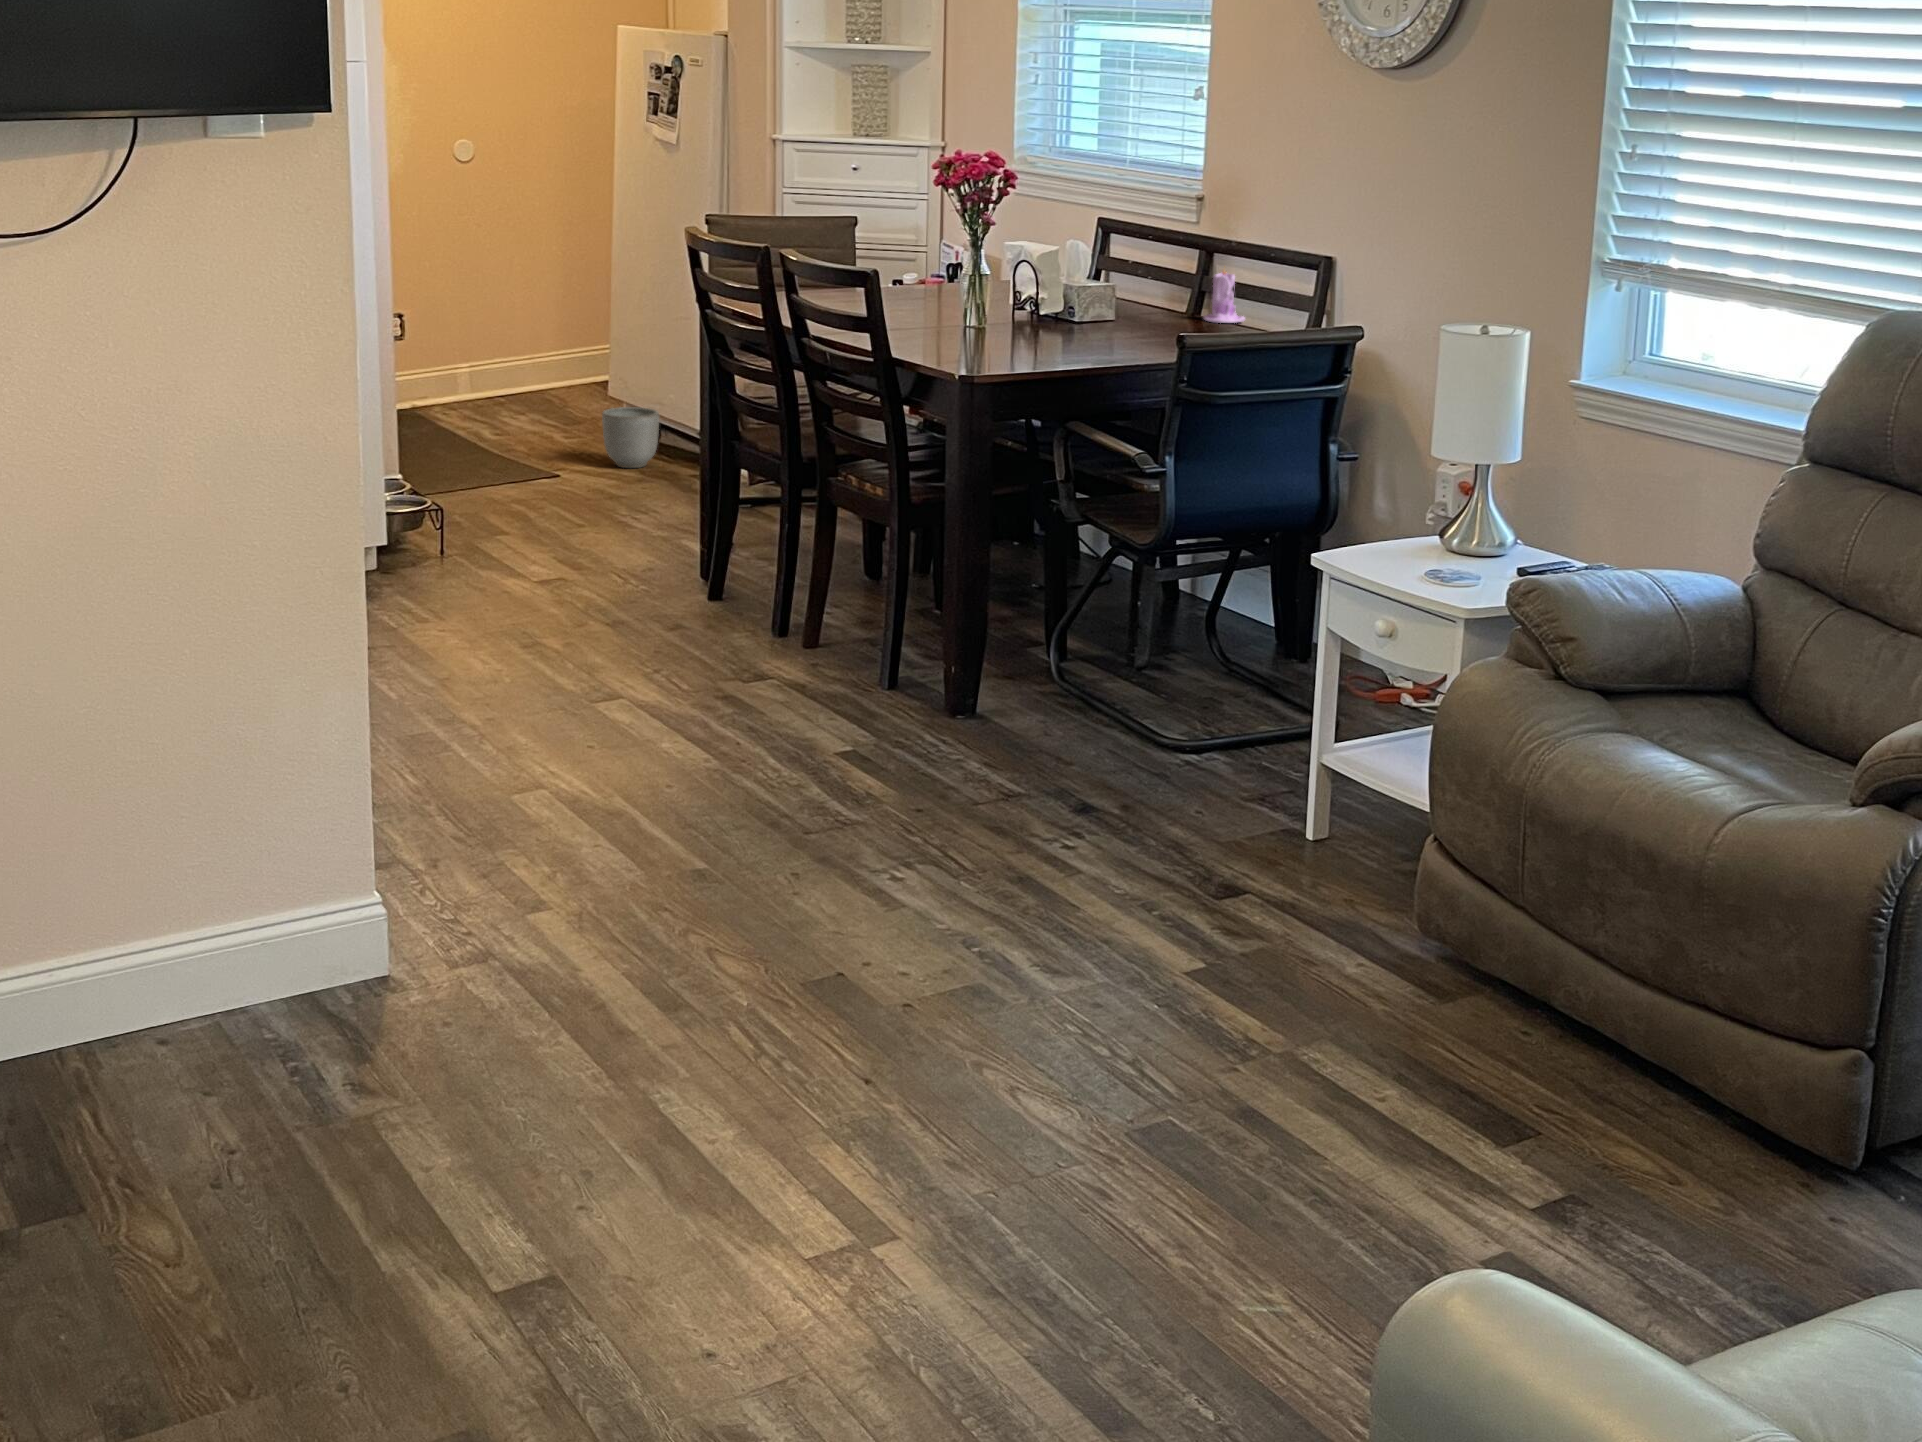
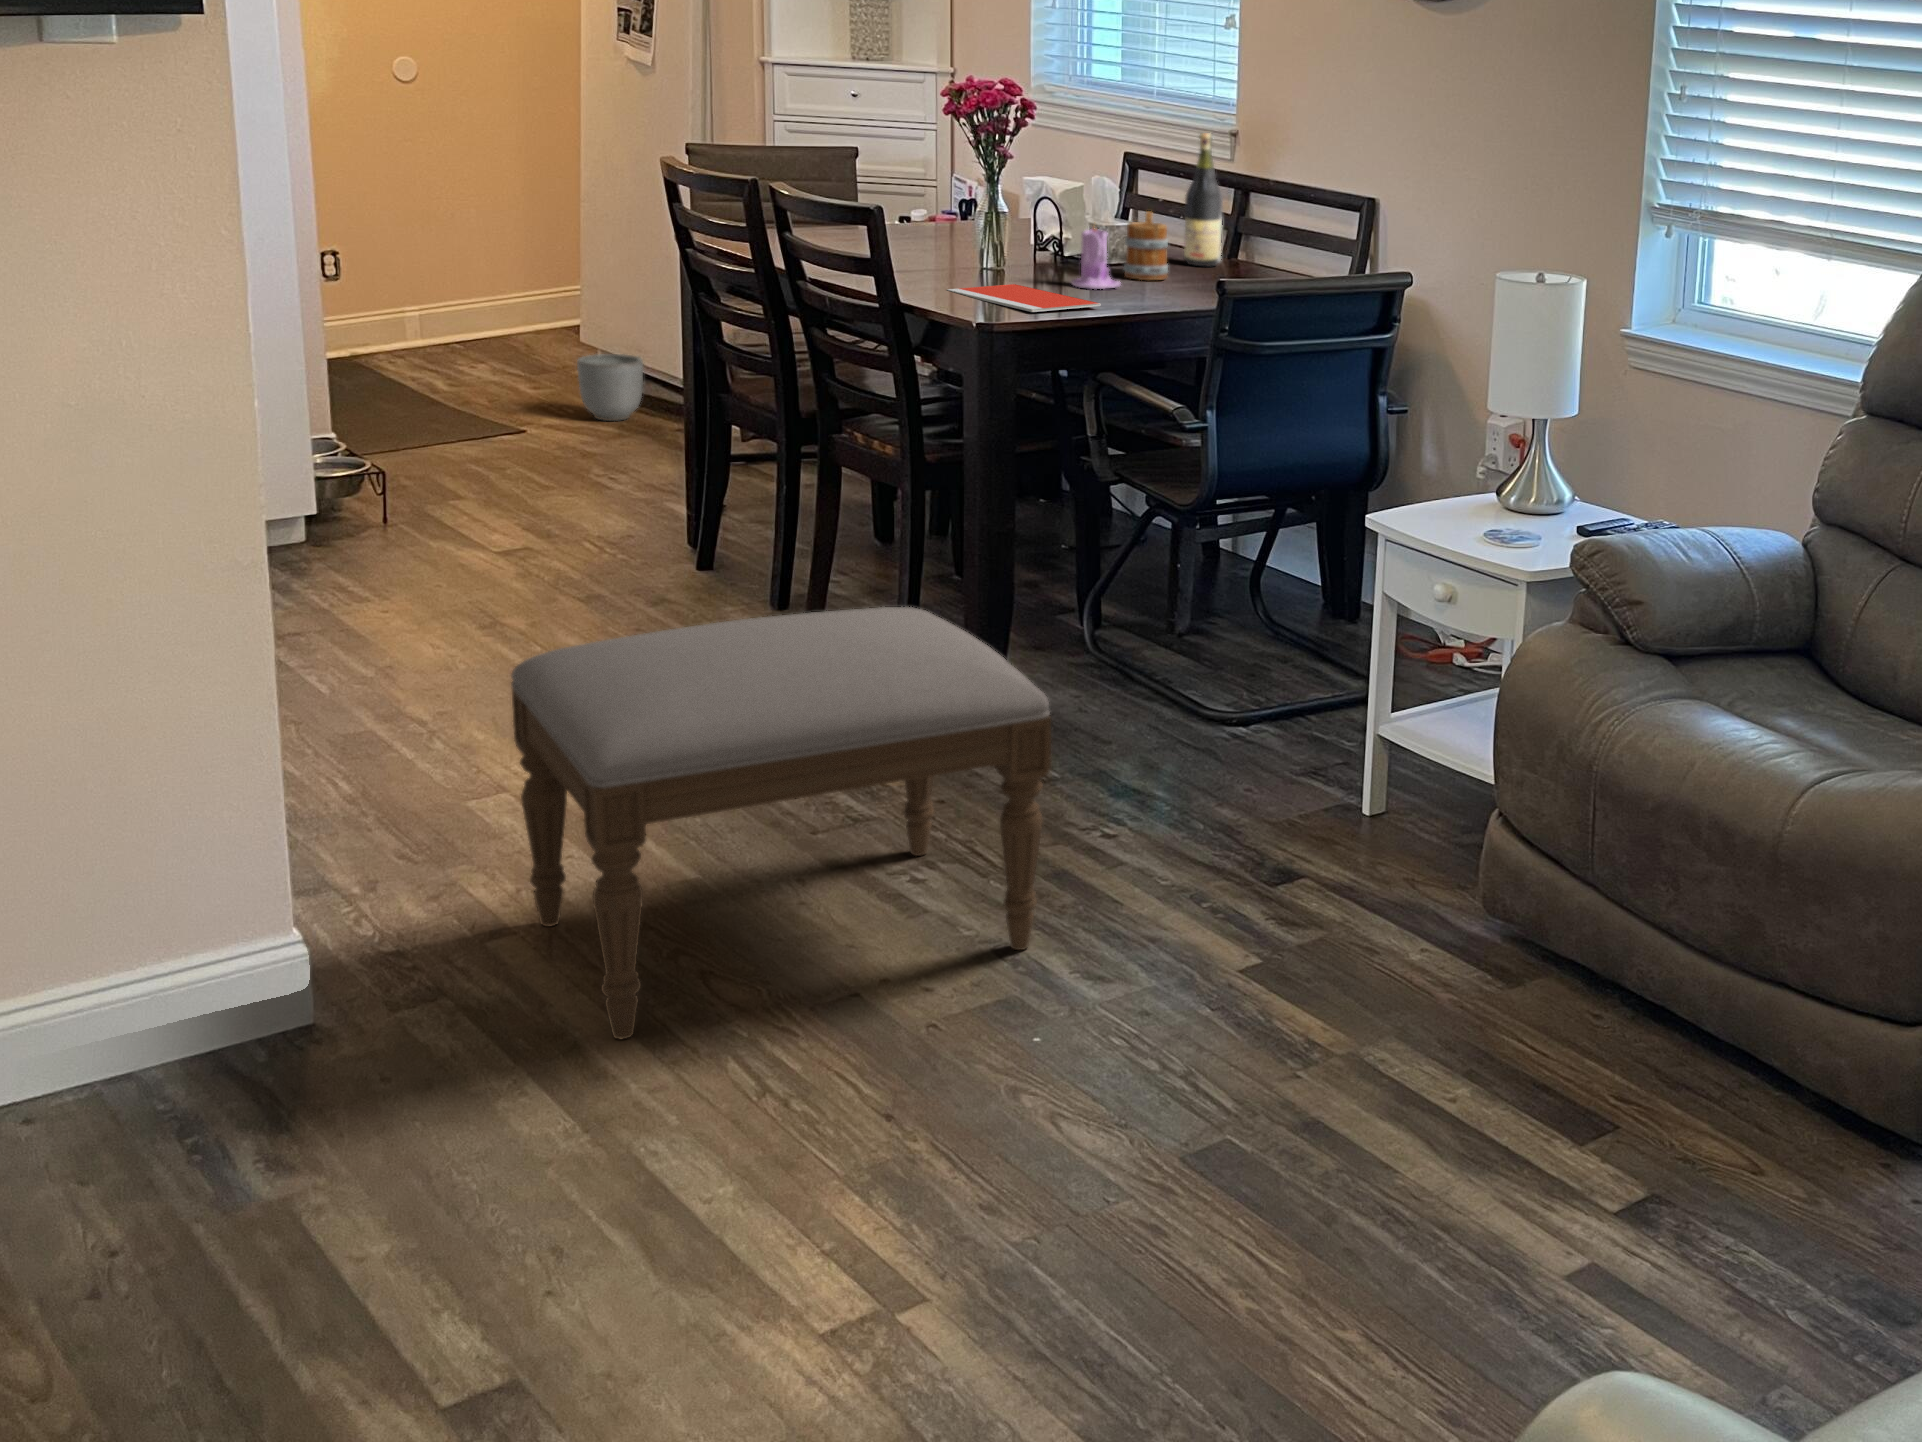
wine bottle: none [1151,198,1189,324] -> present [1184,133,1223,266]
candle: present [1203,271,1245,323] -> present [1071,227,1120,289]
mug: none [1094,272,1137,337] -> present [1124,211,1168,280]
notebook: none [932,341,1072,366] -> present [947,284,1101,312]
ottoman: none [556,632,1018,1002] -> present [511,607,1051,1039]

